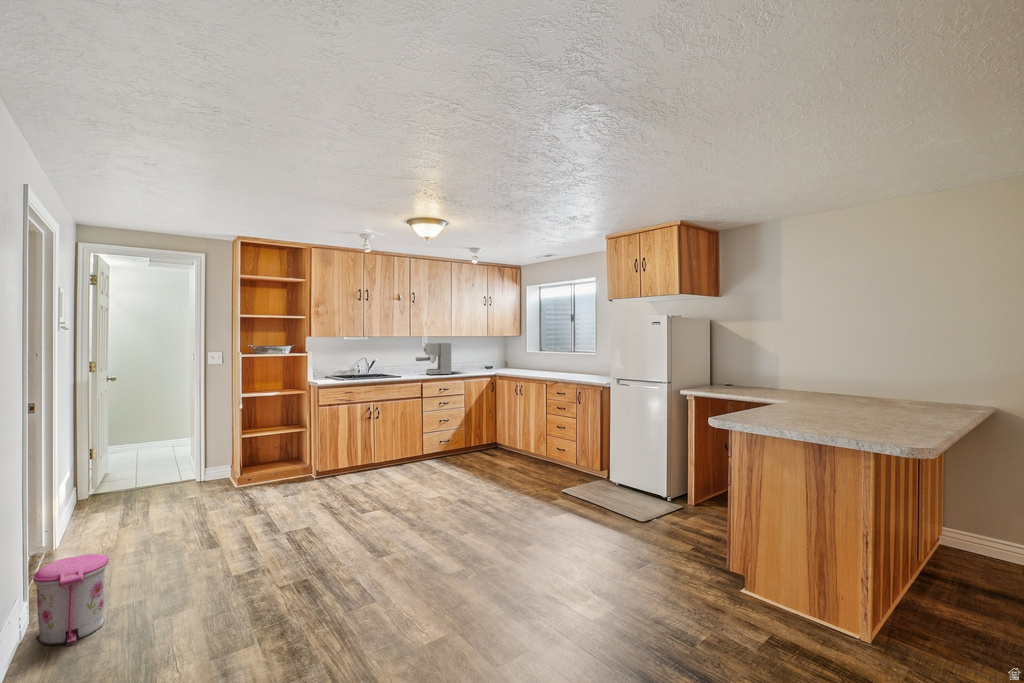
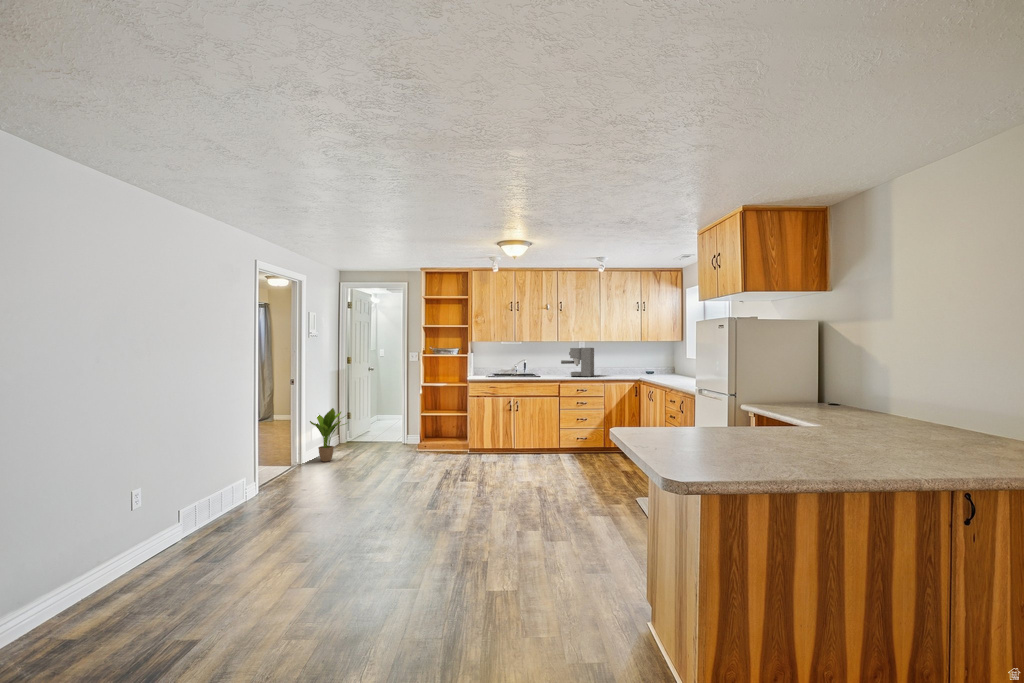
potted plant: none [69,445,146,532] -> present [310,408,347,462]
trash can: present [33,554,109,646] -> none [247,459,282,504]

